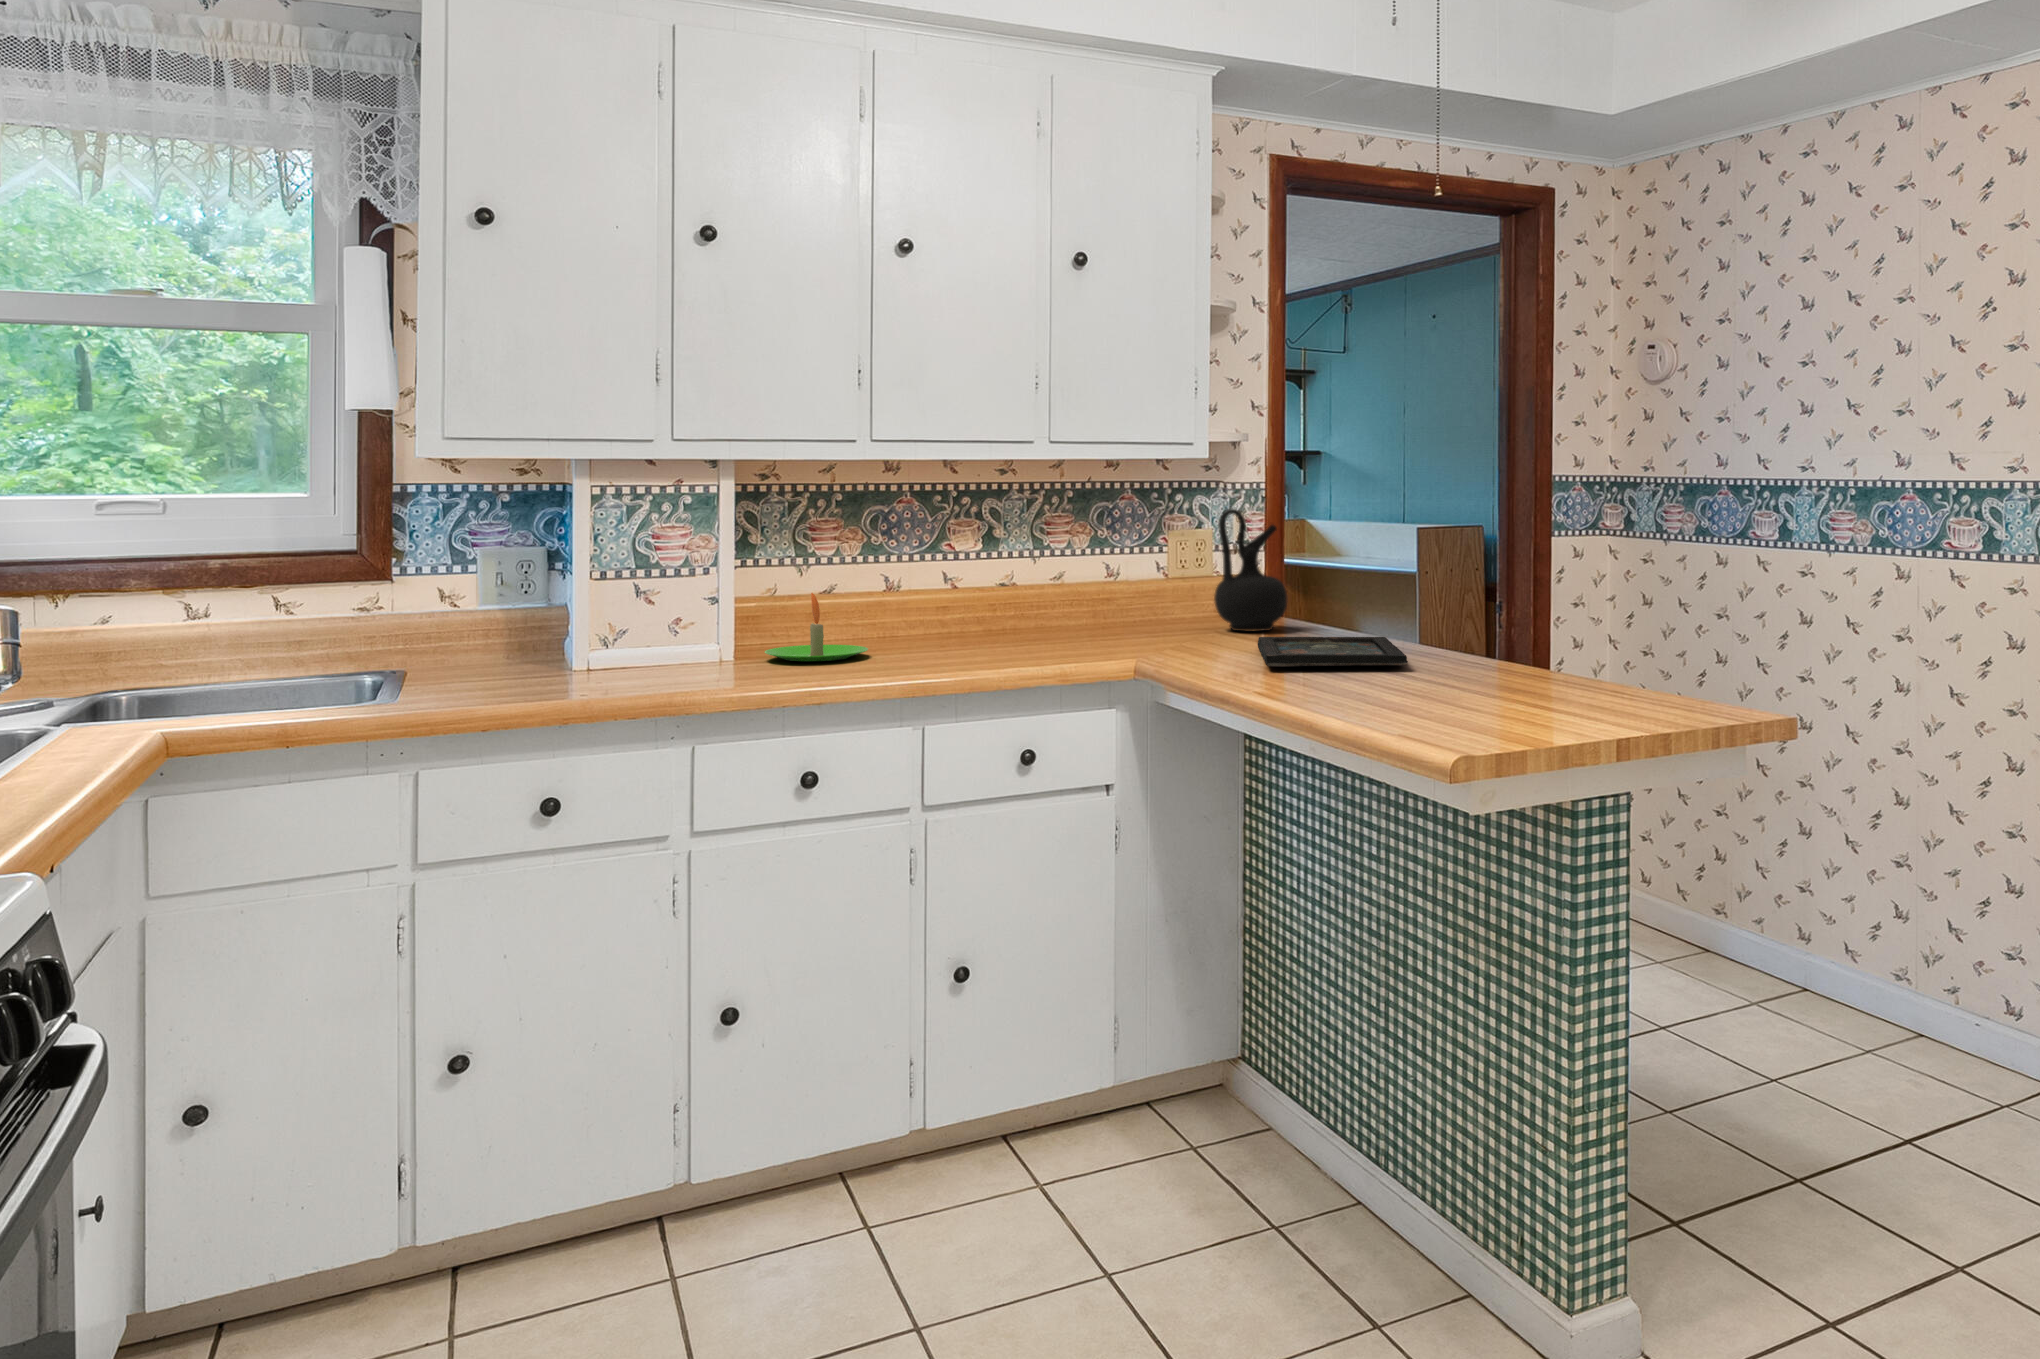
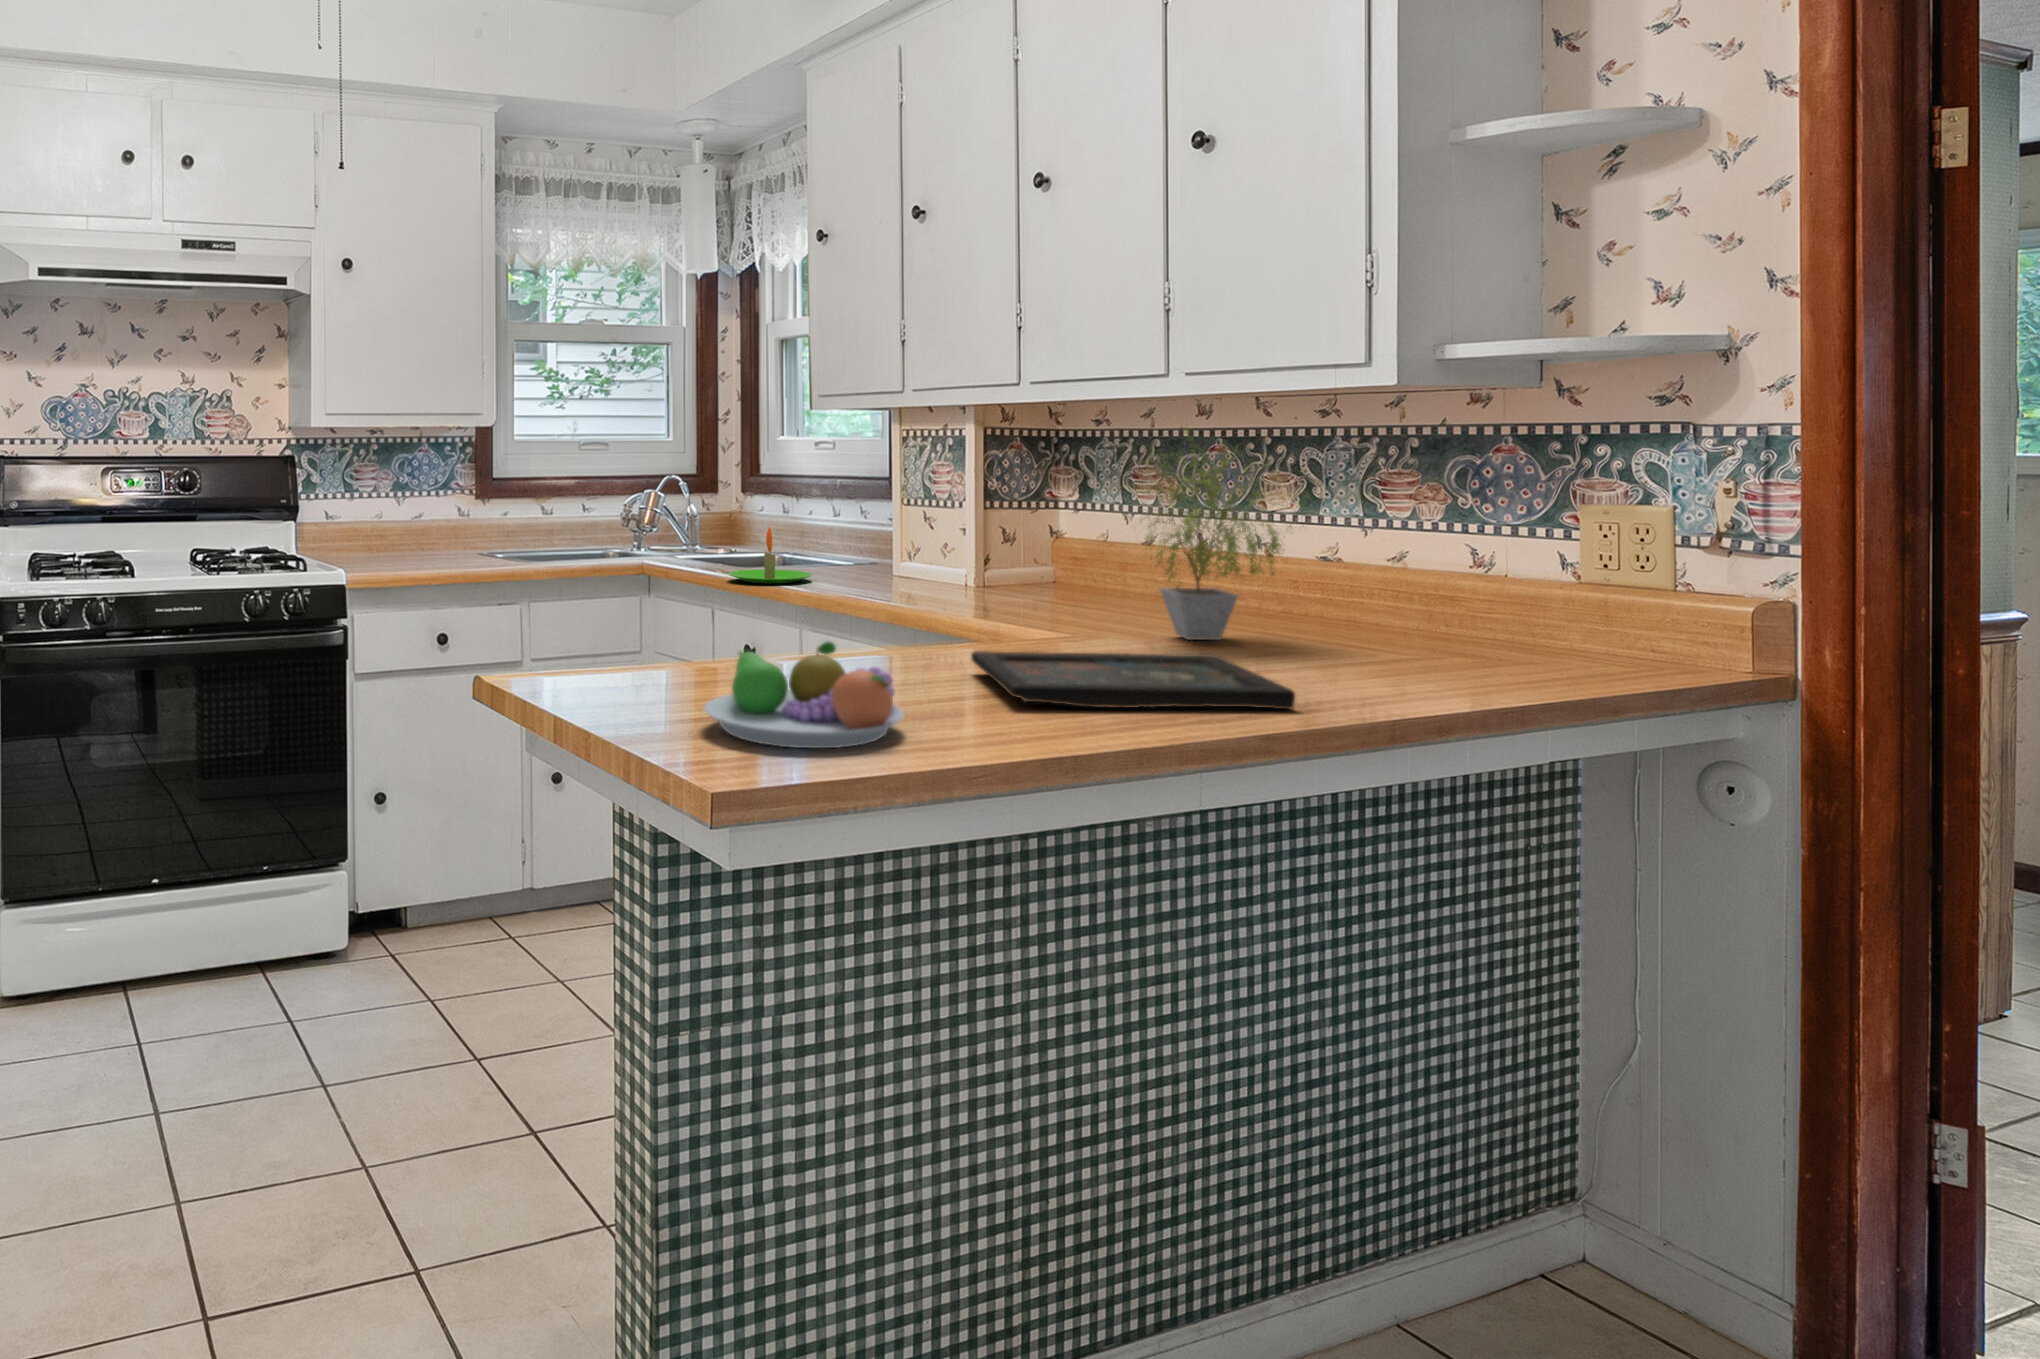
potted plant: none [1055,479,1181,645] -> present [1135,429,1308,640]
ceramic jug: present [1214,508,1288,632] -> none [1399,468,1547,677]
candle: present [765,593,868,662] -> present [728,526,812,583]
fruit bowl: none [1431,636,1575,702] -> present [704,642,904,748]

